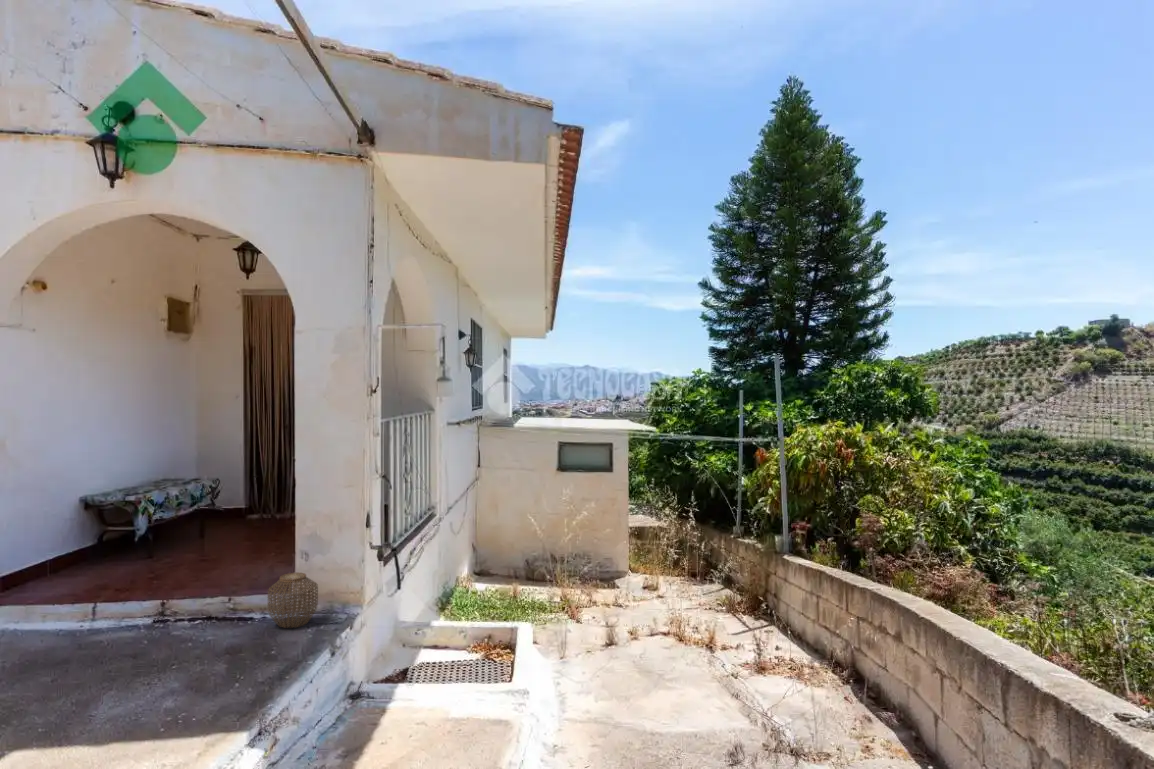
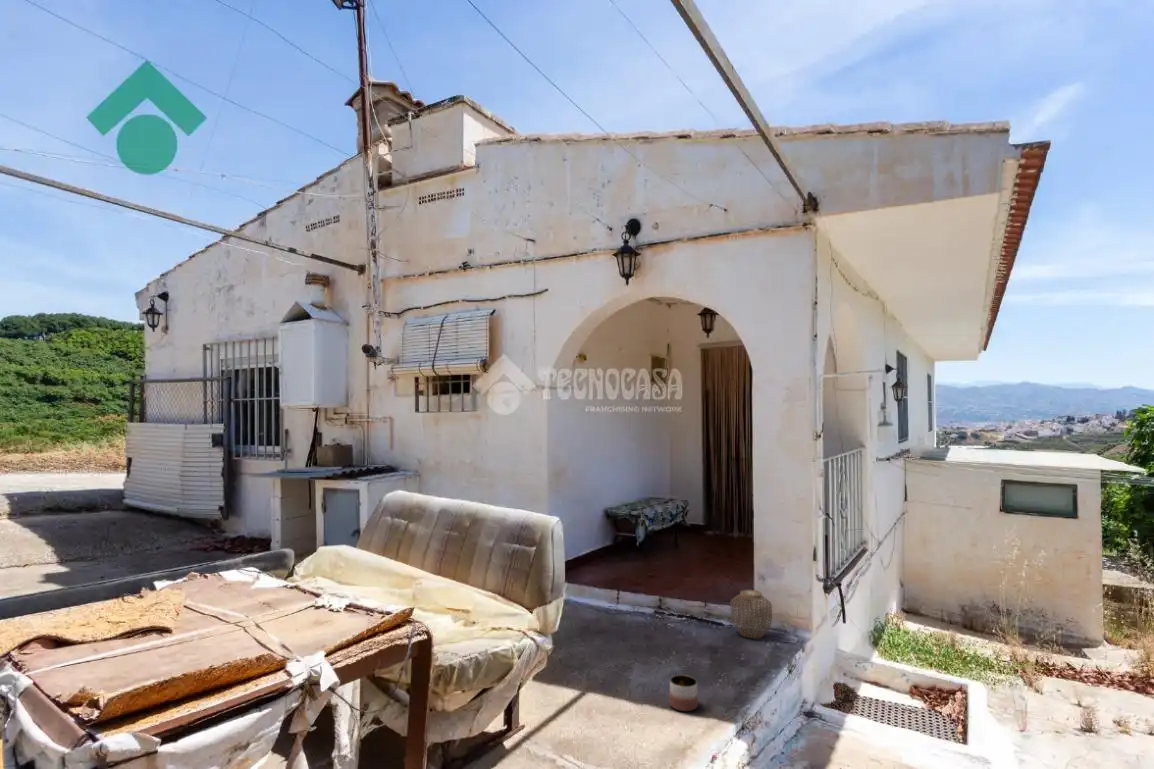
planter: none [162,688,202,733] -> present [669,675,698,711]

